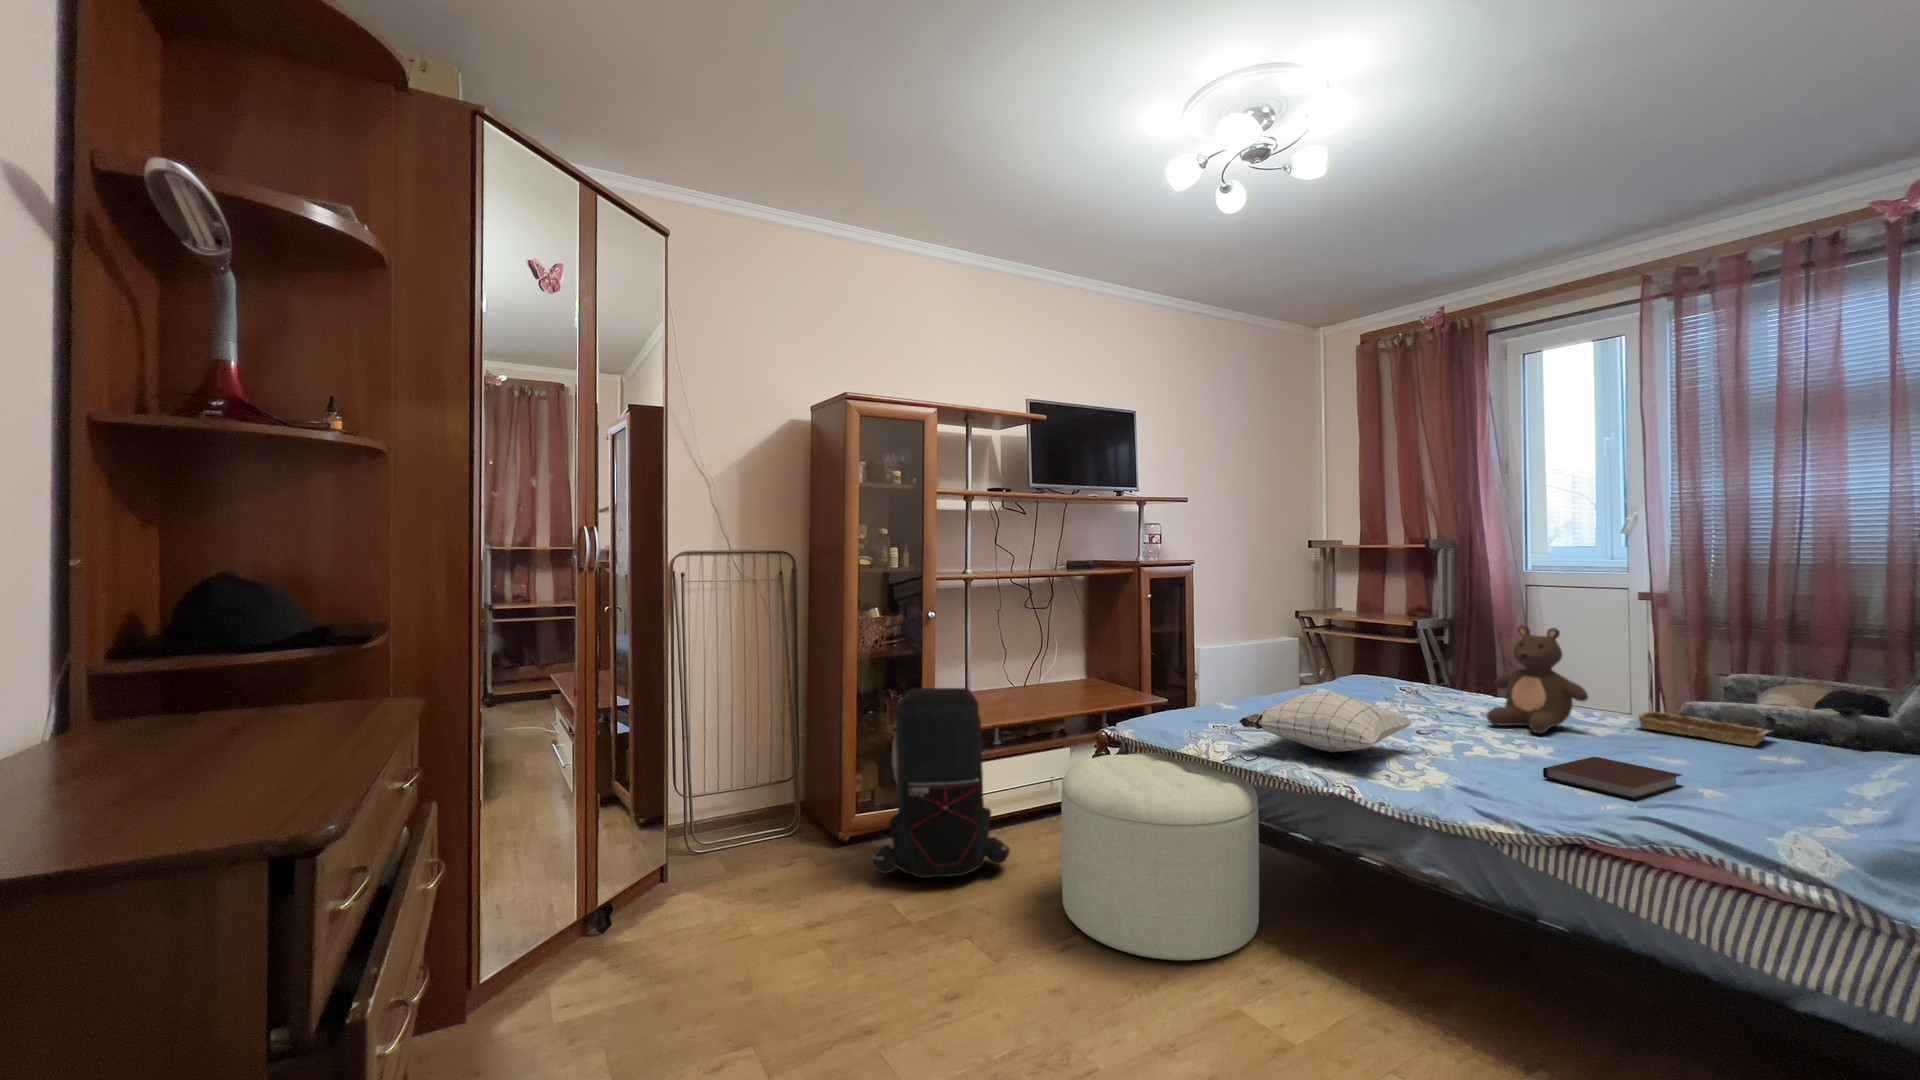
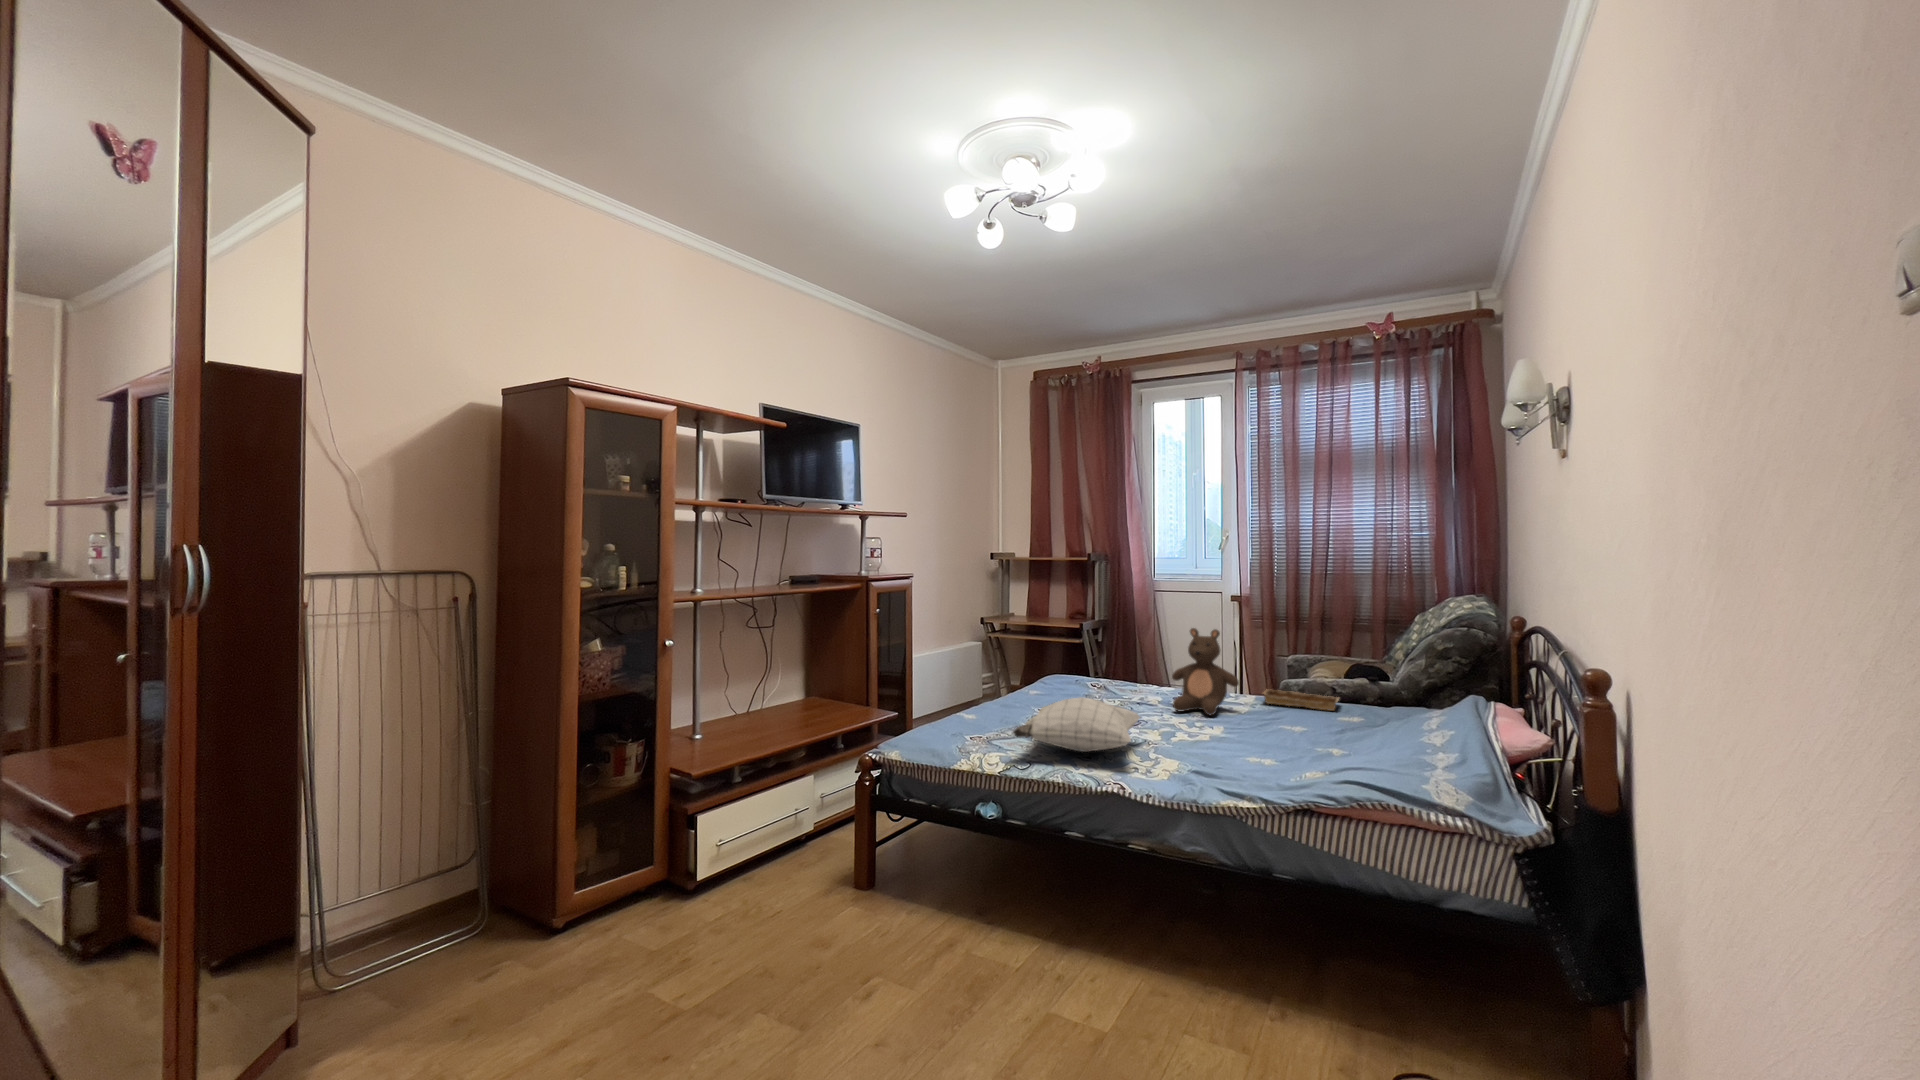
backpack: present [871,688,1010,878] -> none [611,725,777,958]
ottoman: present [1061,753,1259,960] -> none [847,770,1037,984]
notebook: present [1543,757,1682,800] -> none [1241,732,1321,765]

